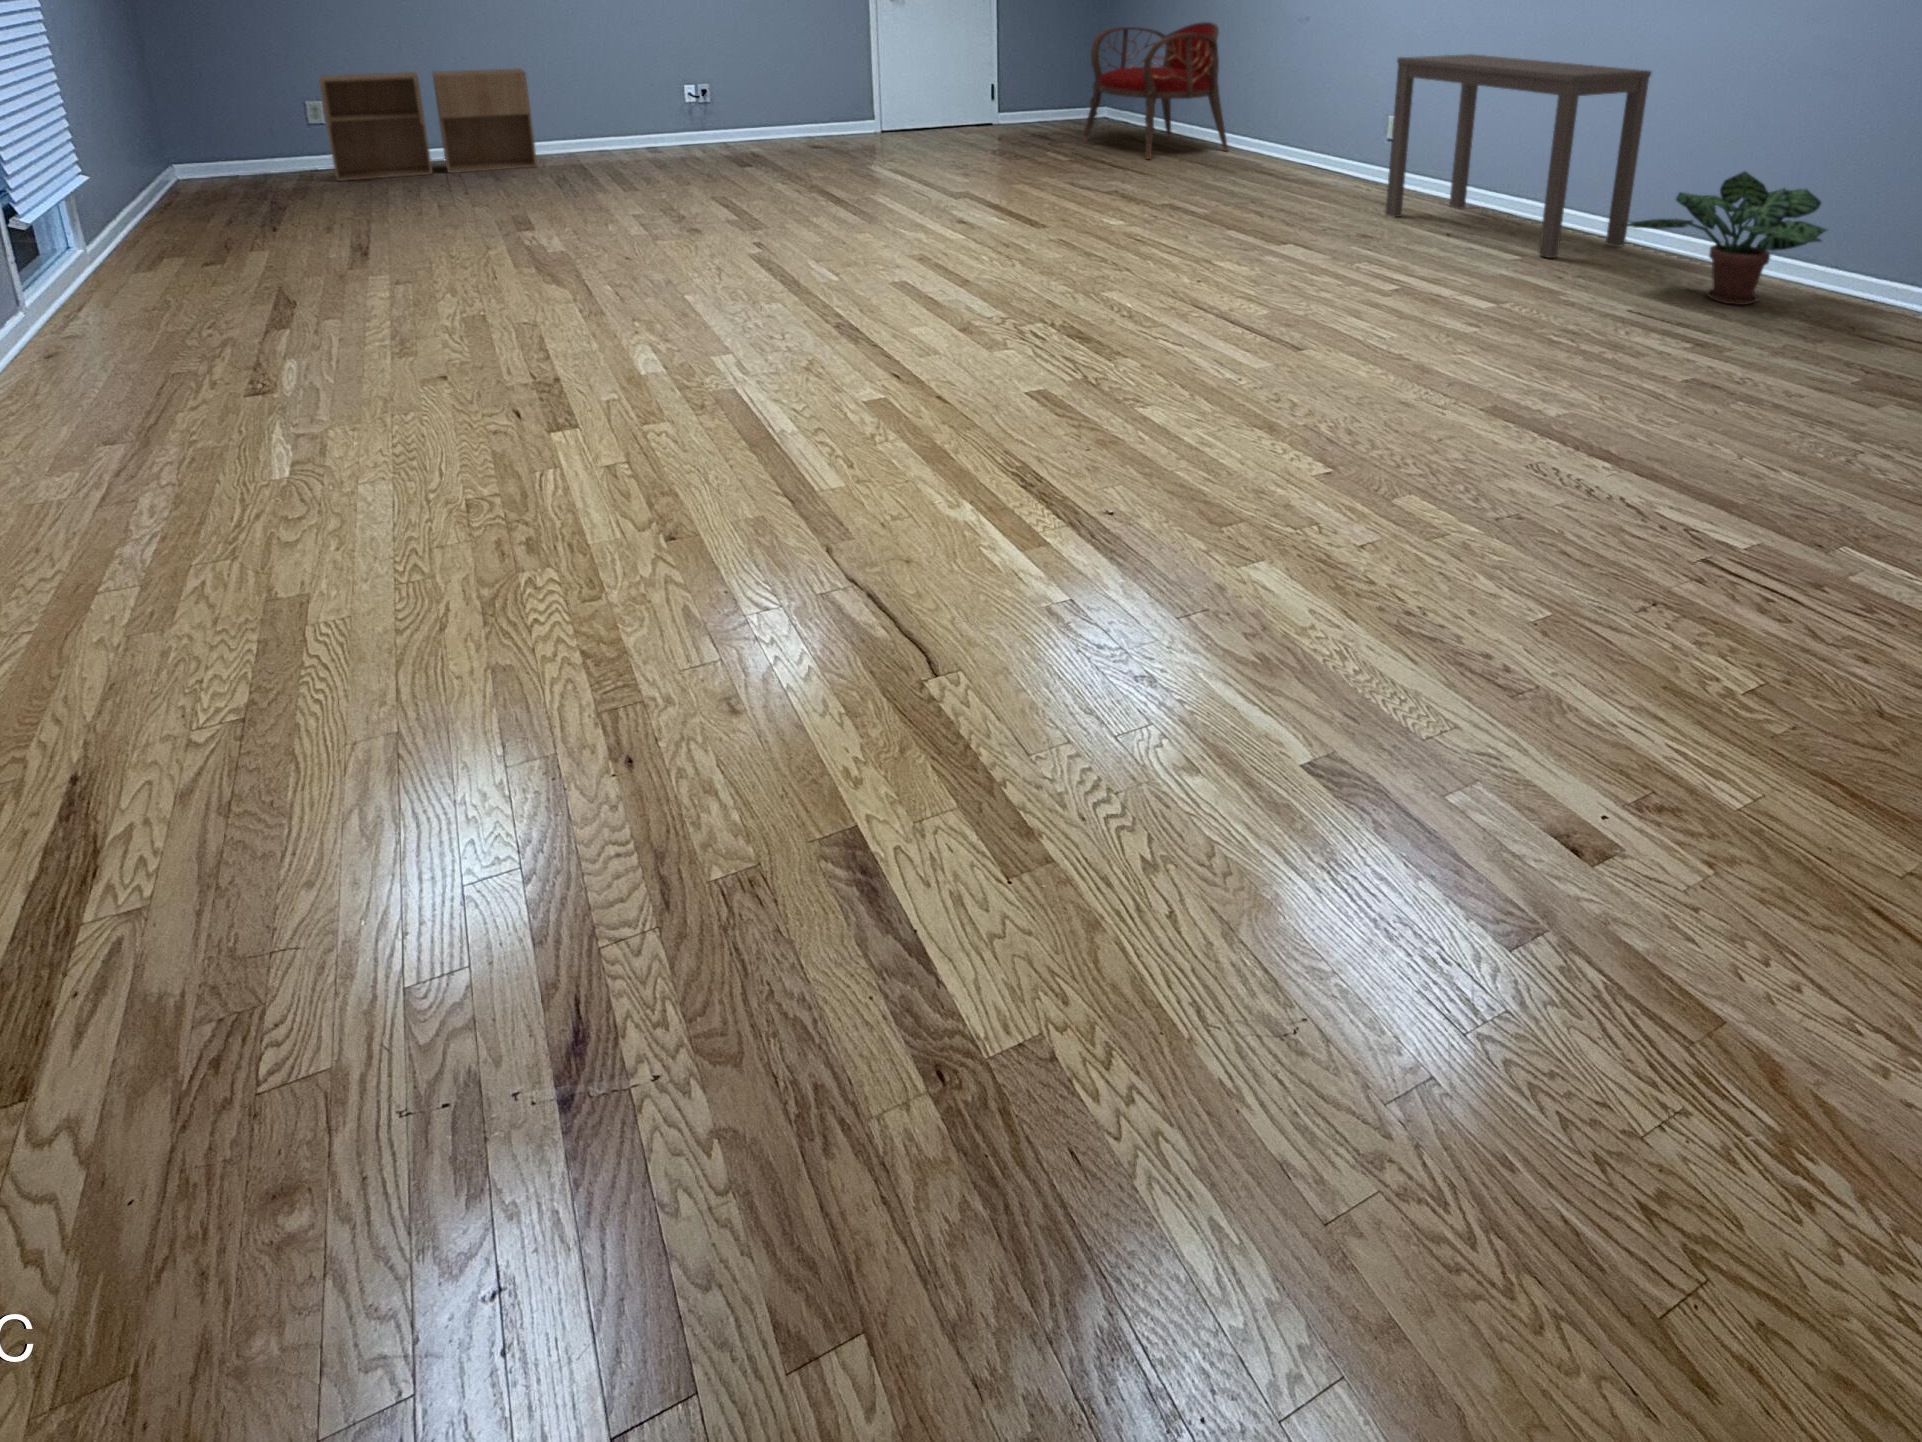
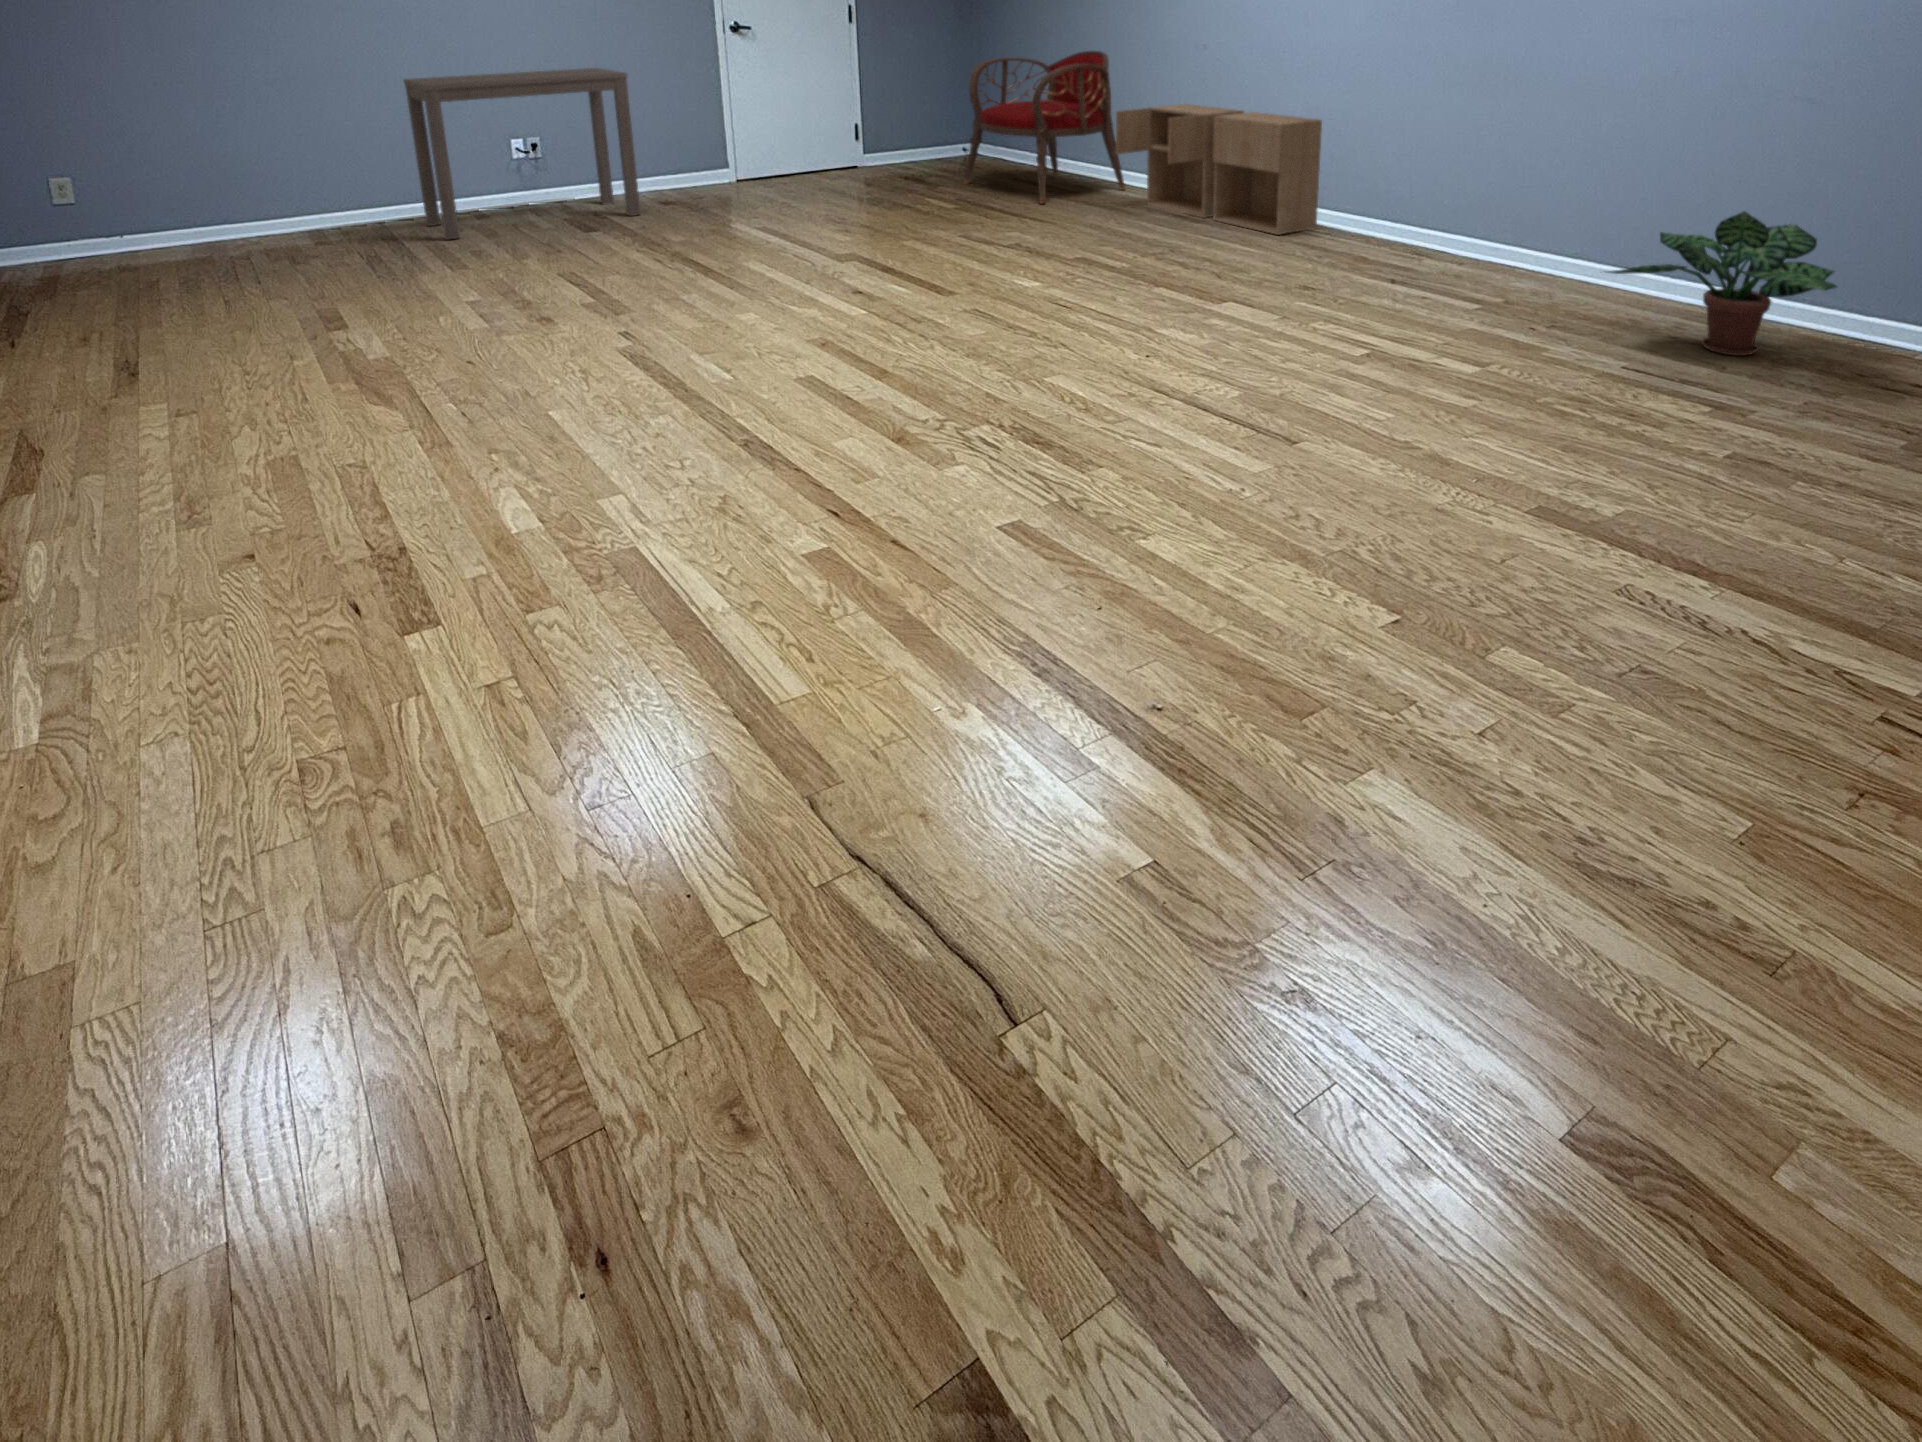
desk: present [1385,54,1651,258] -> present [403,68,641,239]
storage cabinet: present [319,69,537,181] -> present [1116,104,1322,235]

